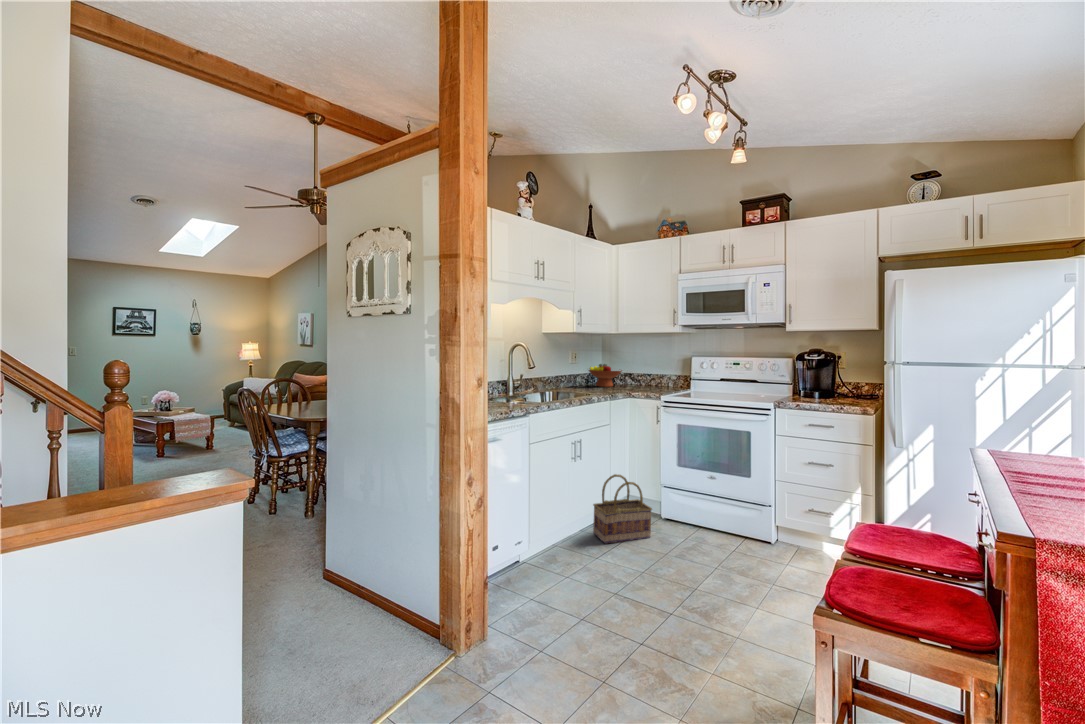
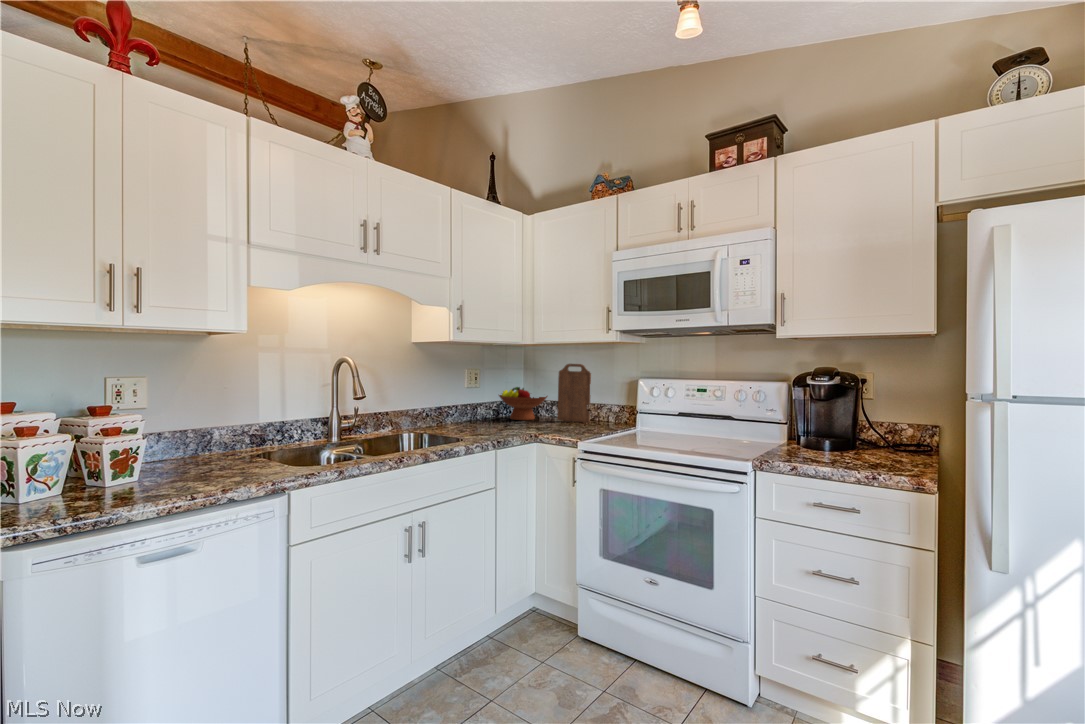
cutting board: none [631,347,656,388] -> present [557,364,591,422]
basket: present [593,474,652,544] -> none [452,575,548,705]

